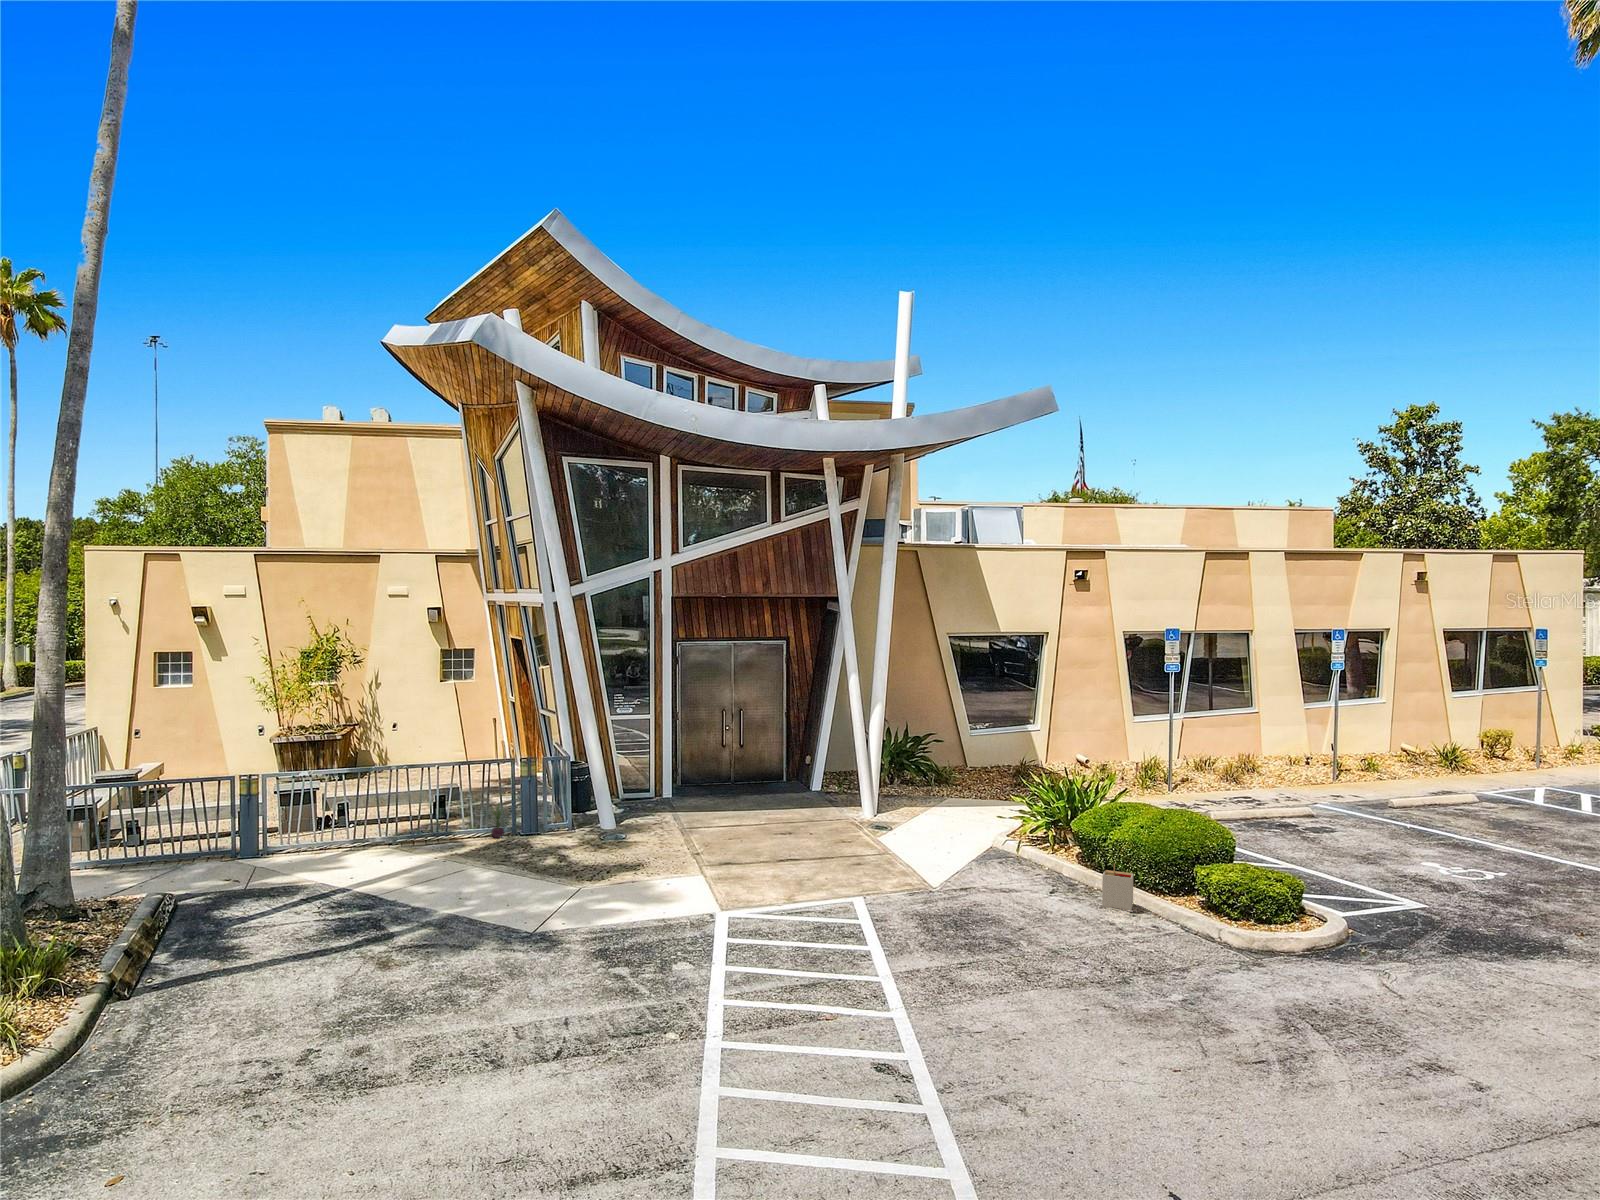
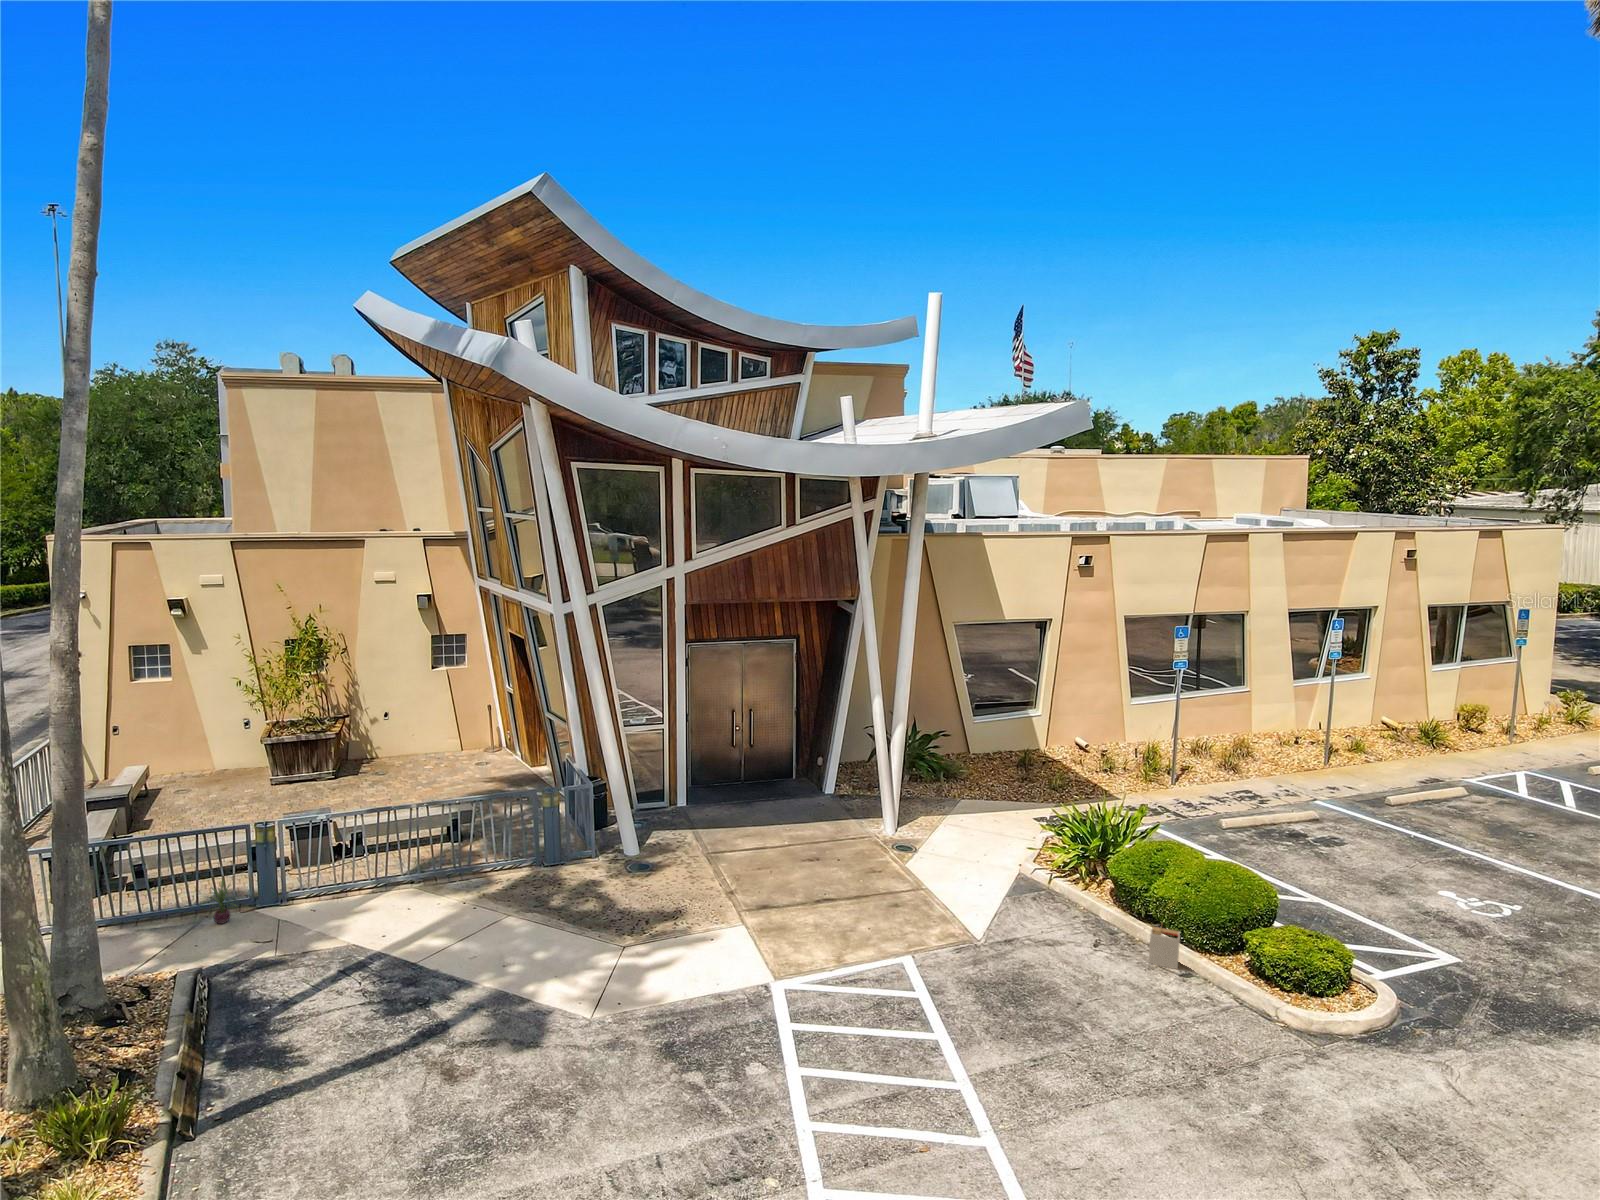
decorative plant: present [491,804,509,838] -> present [211,881,236,924]

